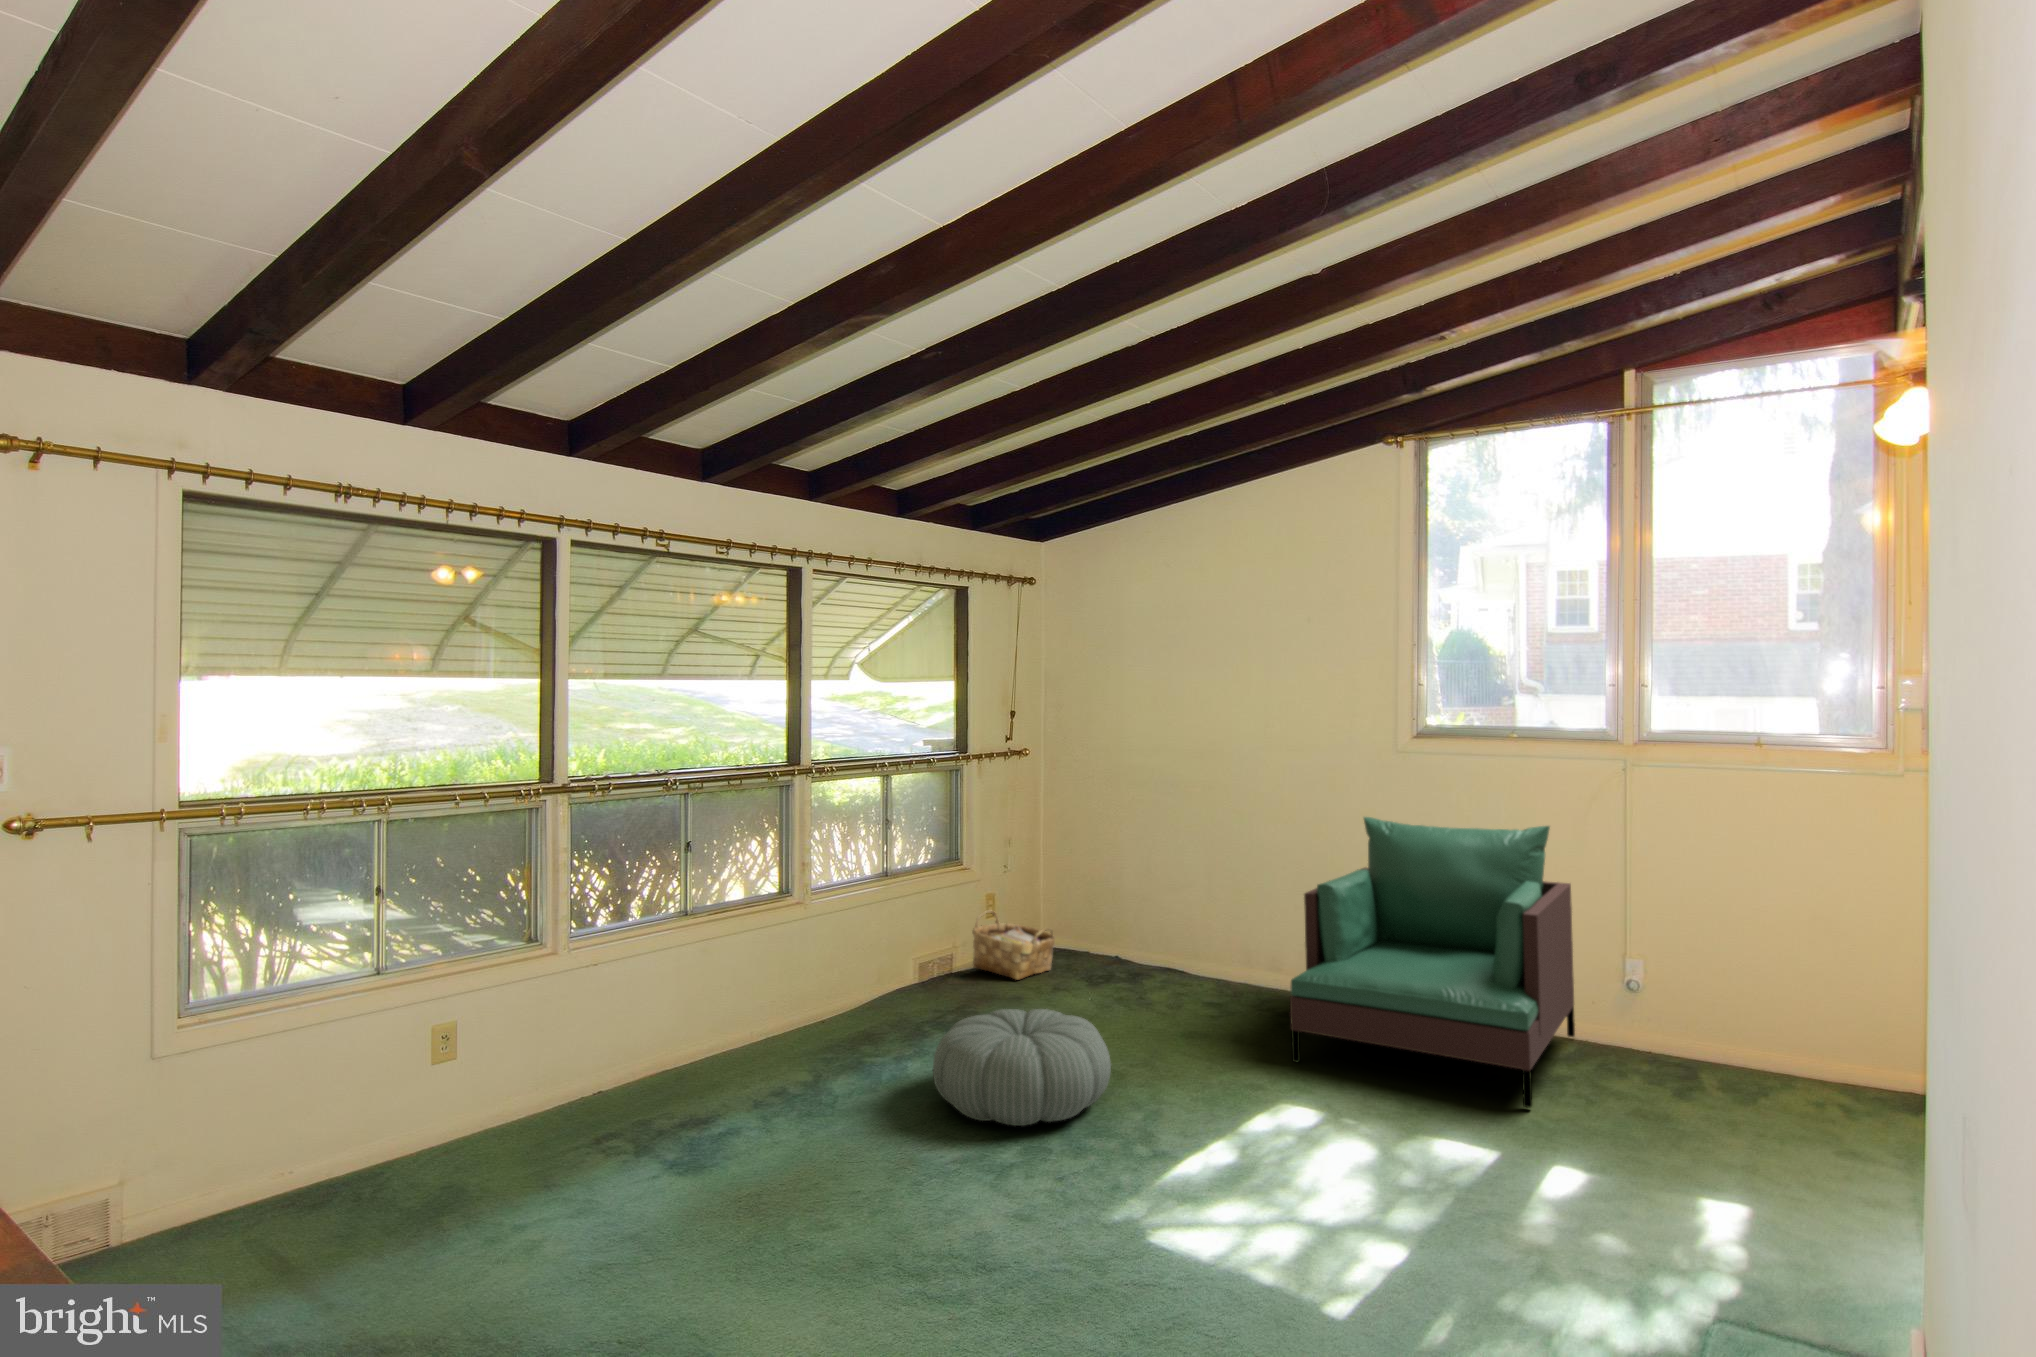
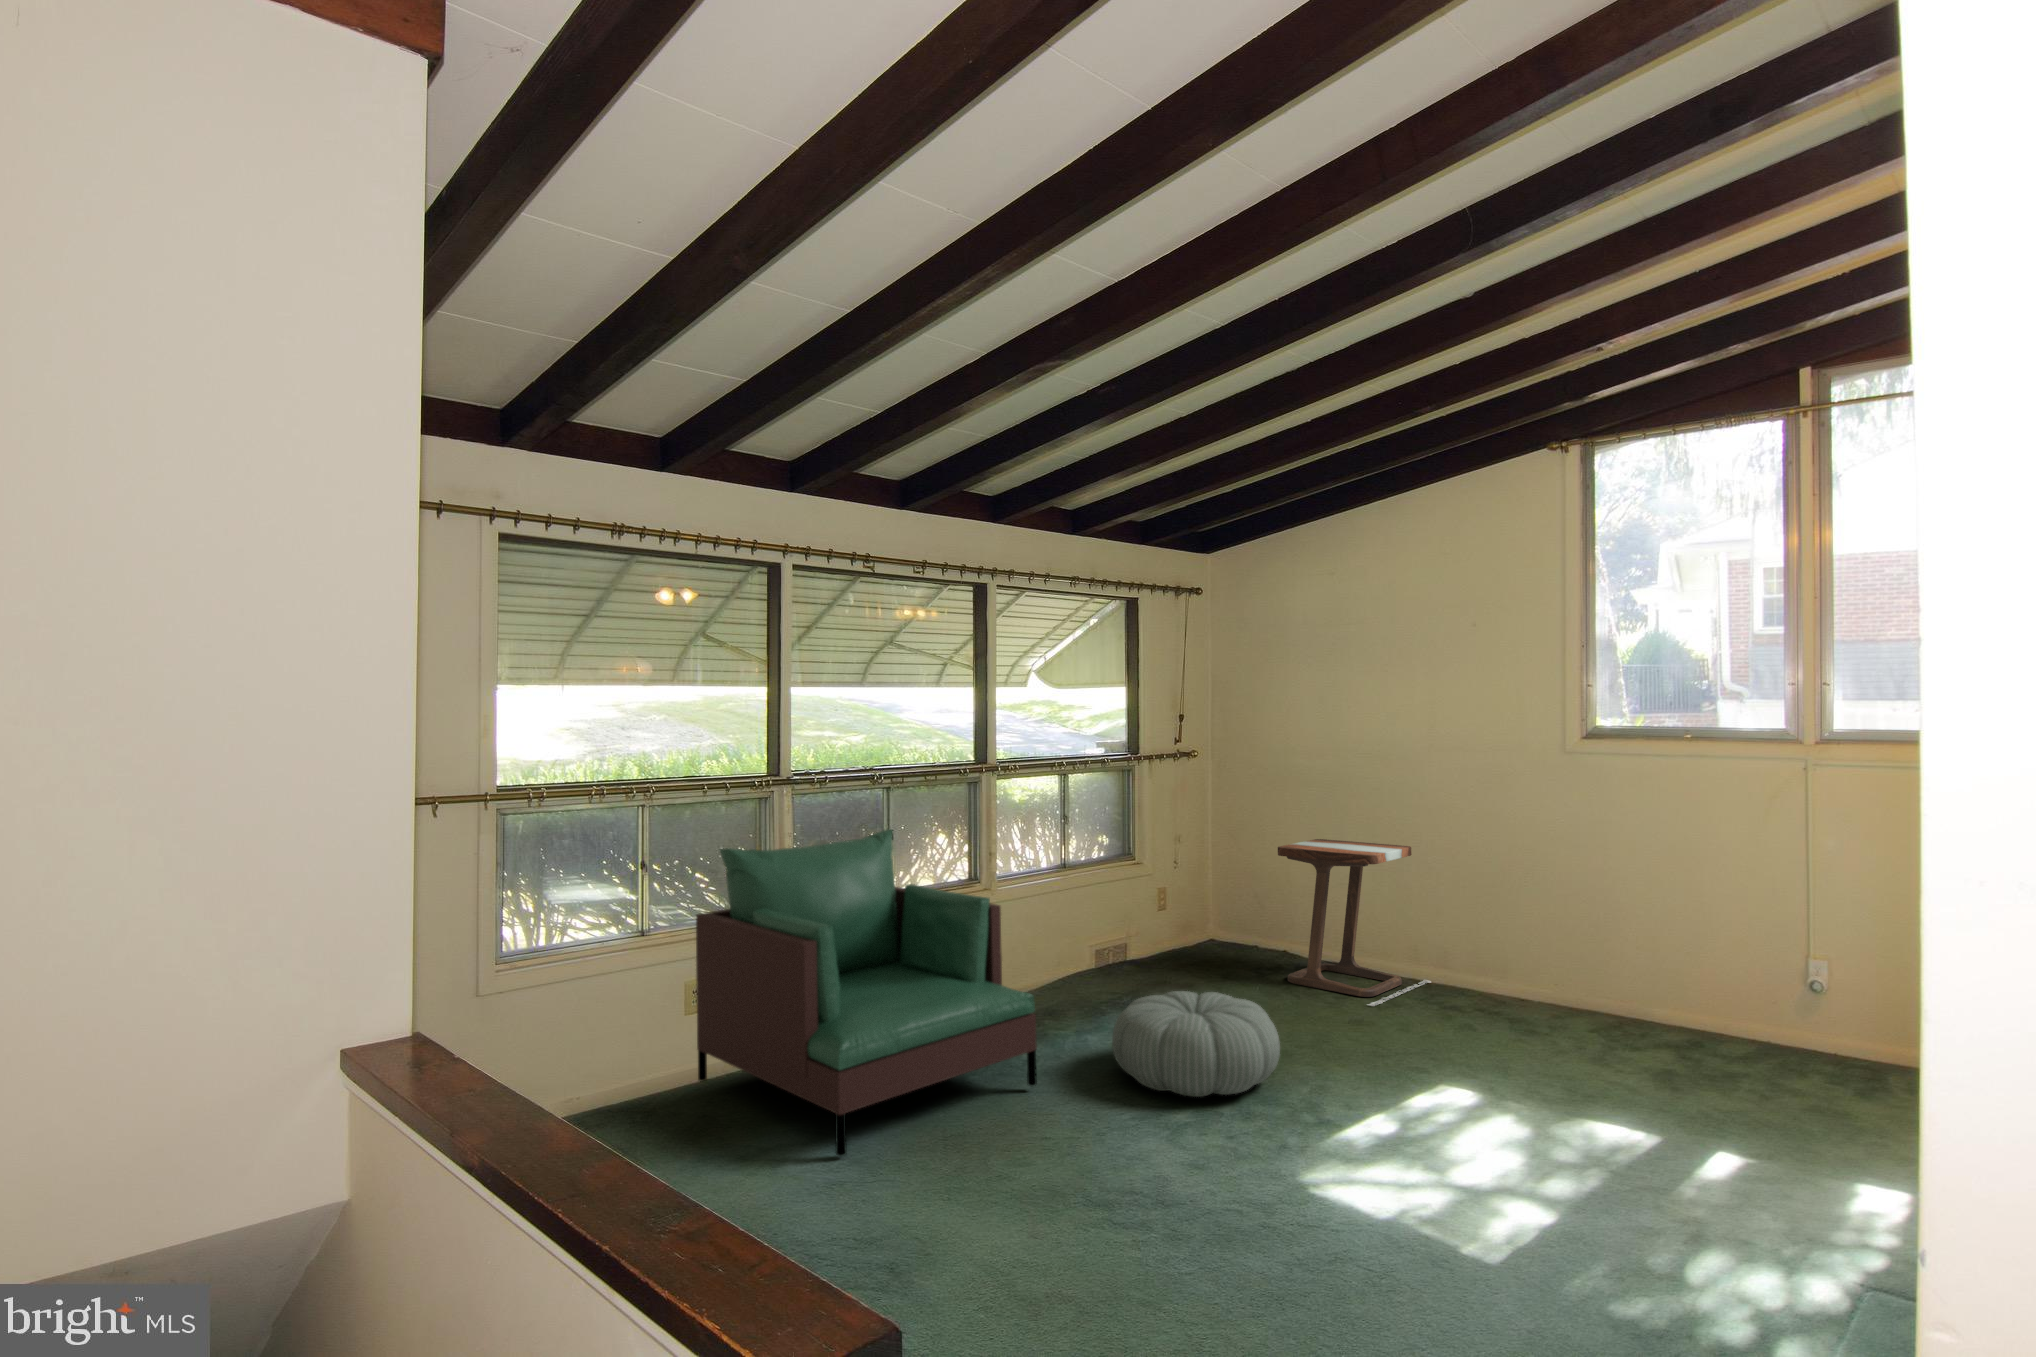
armchair: present [1290,817,1575,1108] -> present [696,829,1037,1156]
side table: none [1111,839,1262,1012] -> present [1278,839,1431,1005]
woven basket: present [972,910,1055,980] -> none [1144,904,1223,970]

